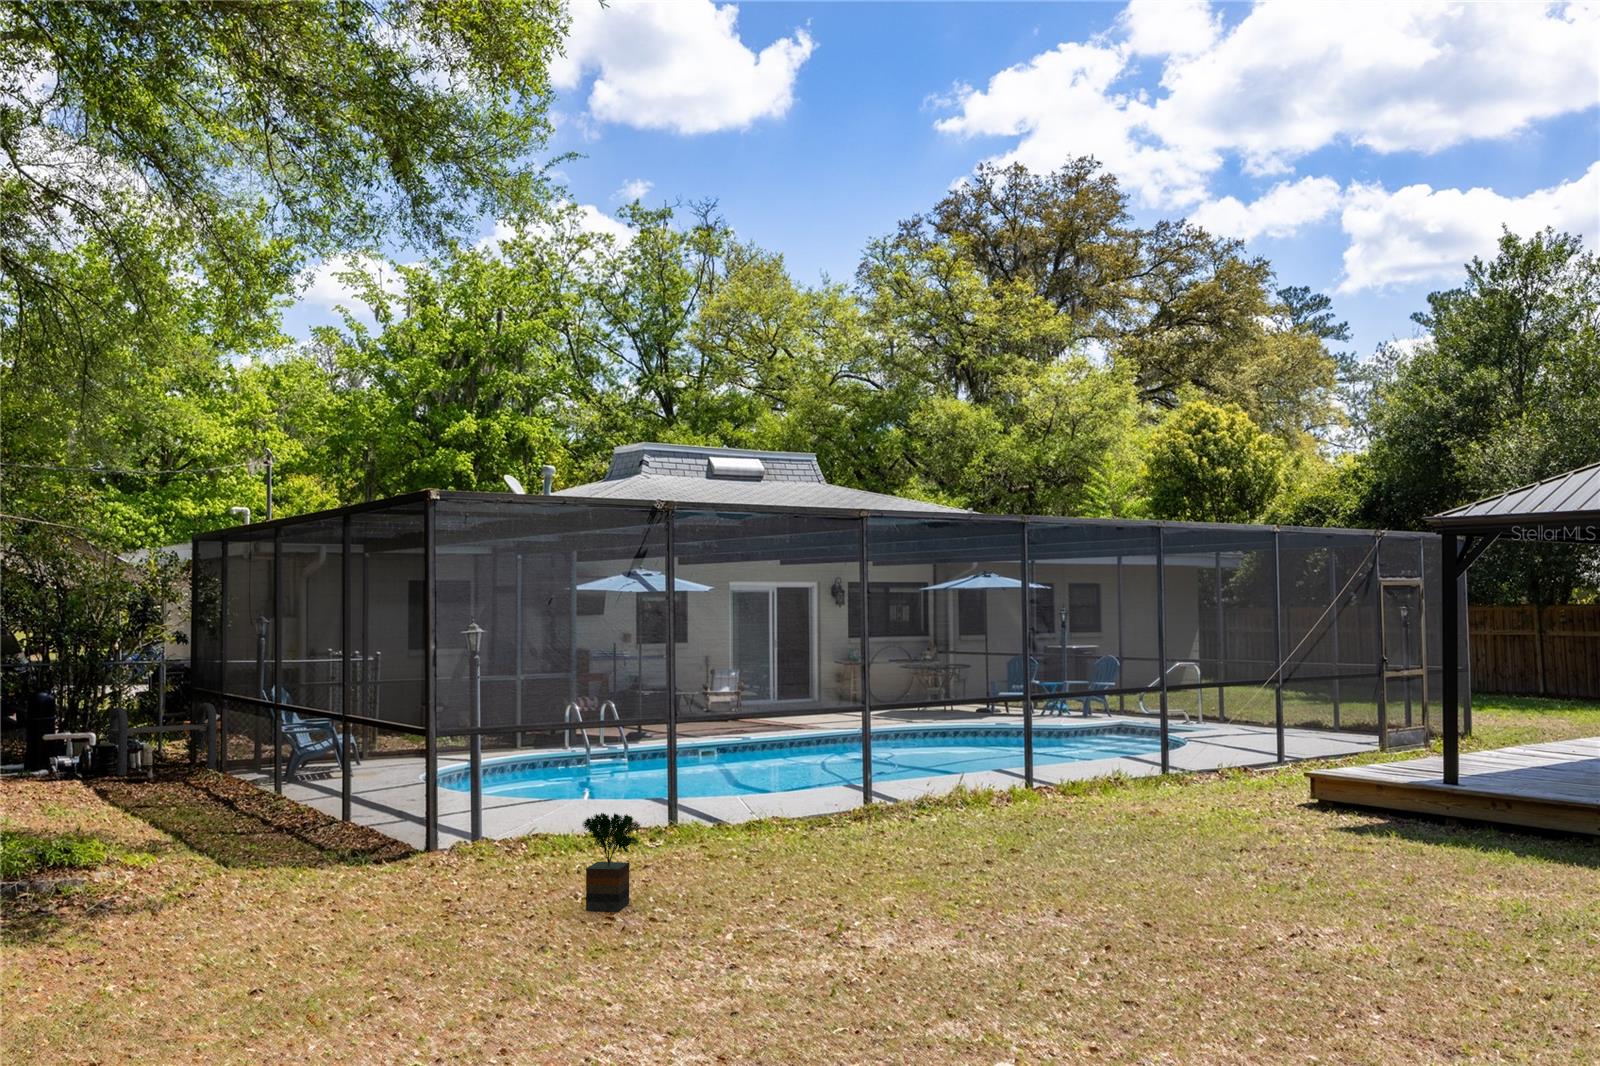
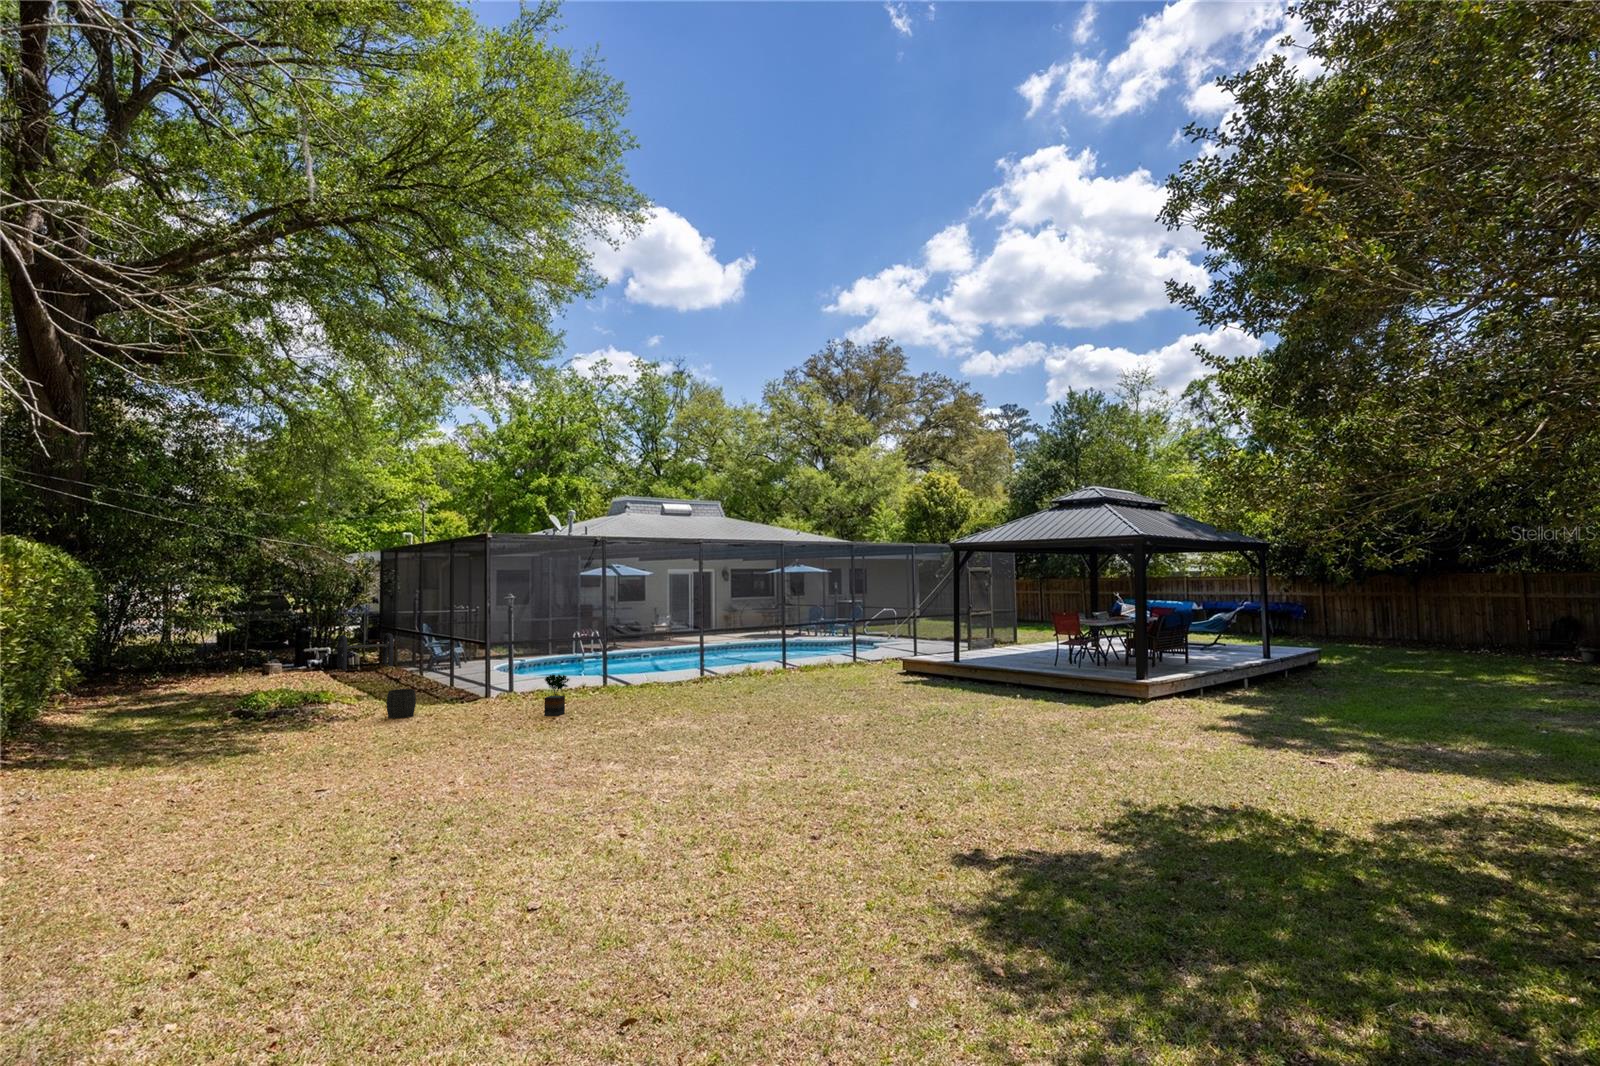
woven basket: none [223,844,288,915] -> present [387,689,416,718]

